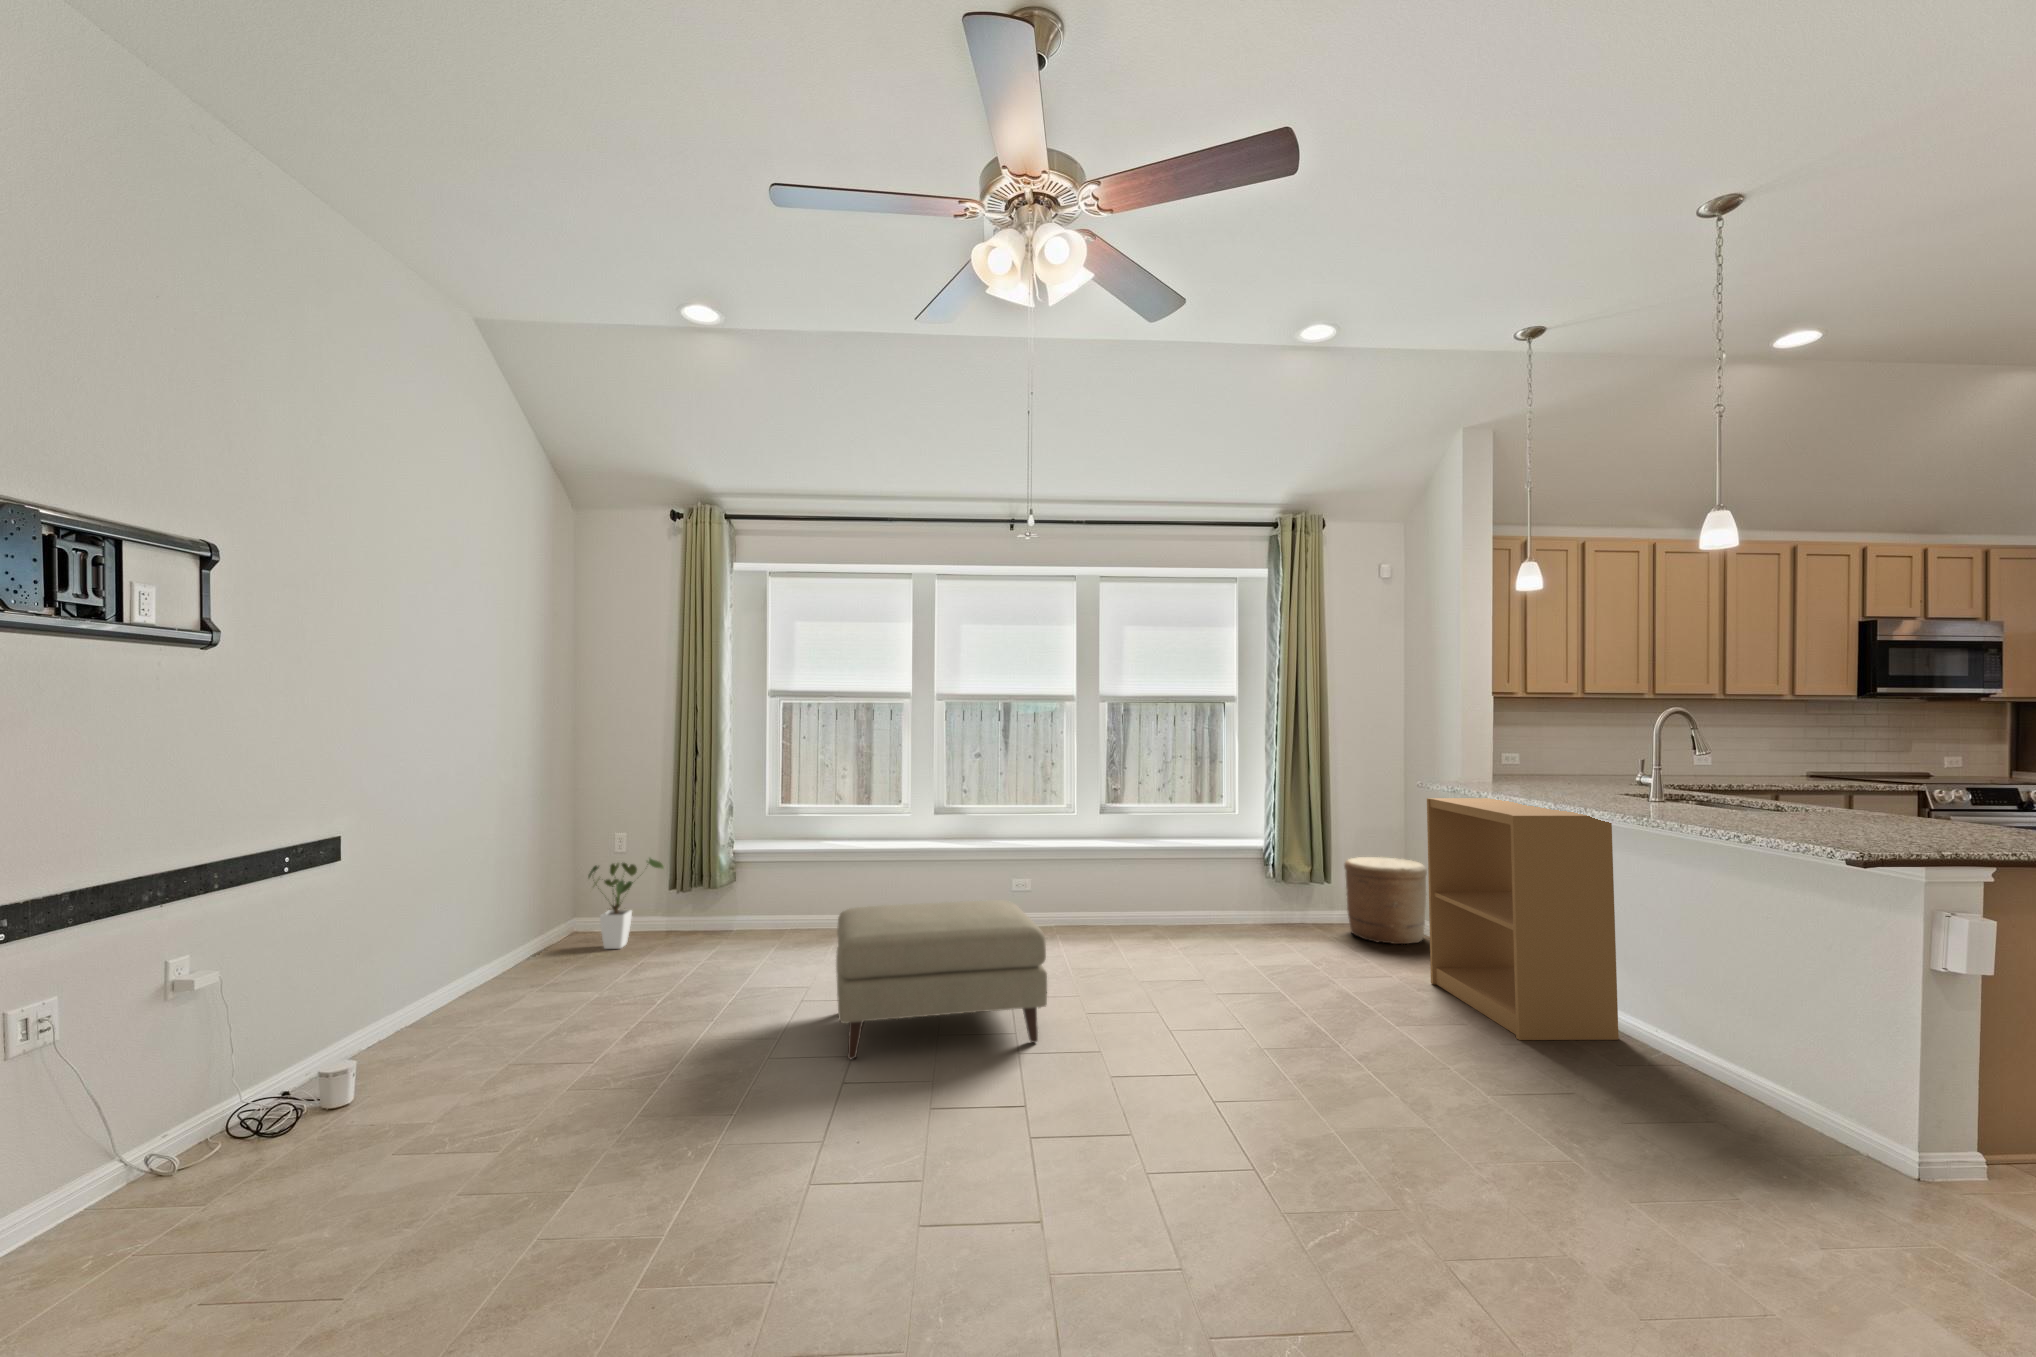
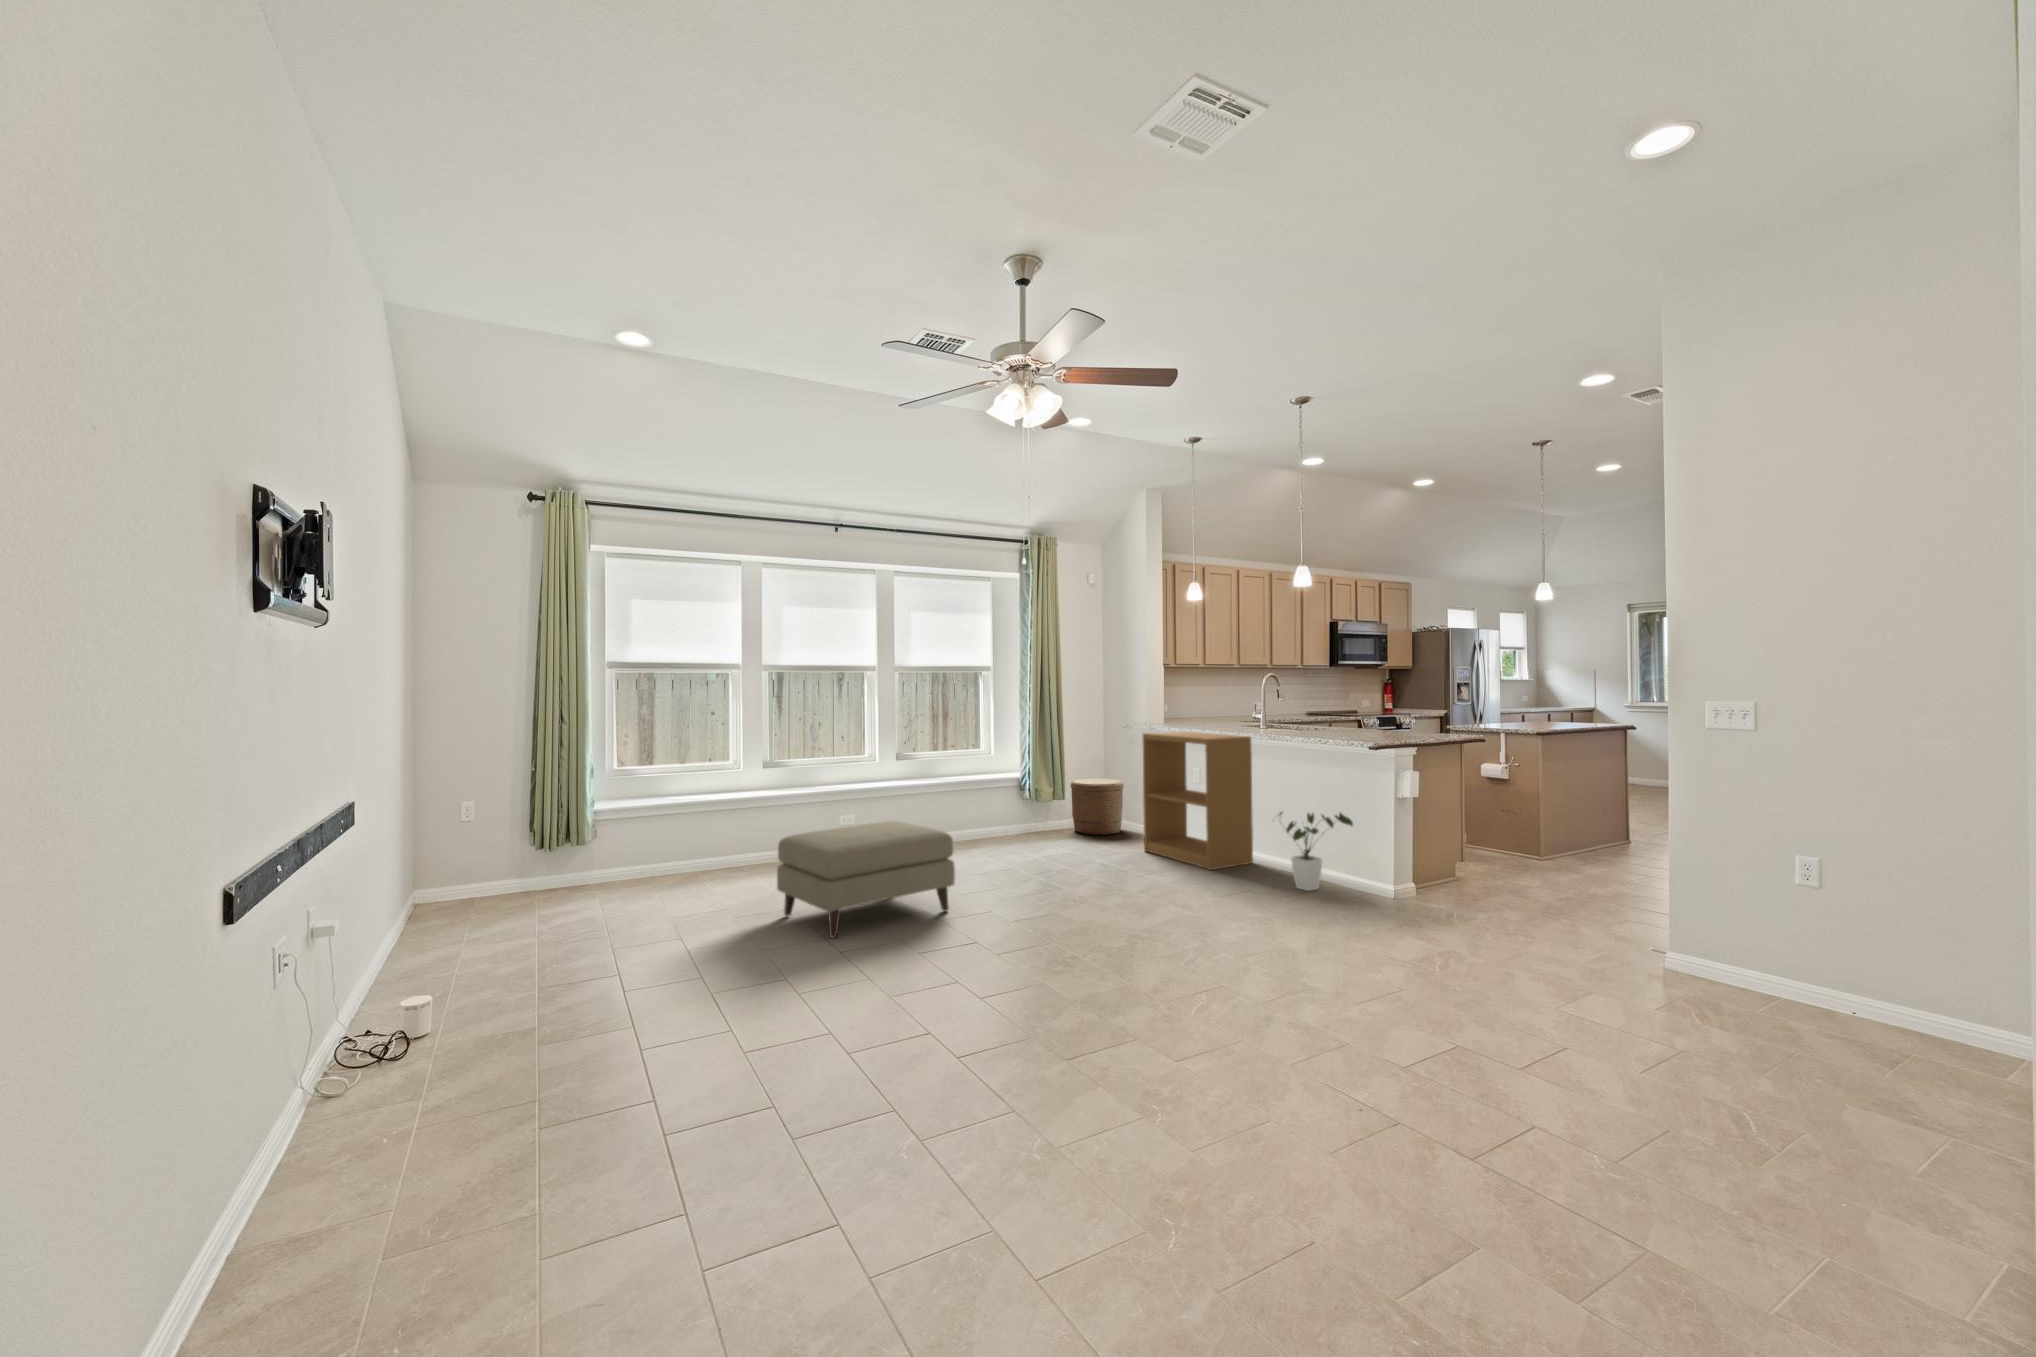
house plant: present [588,858,664,949] -> present [1279,812,1353,891]

